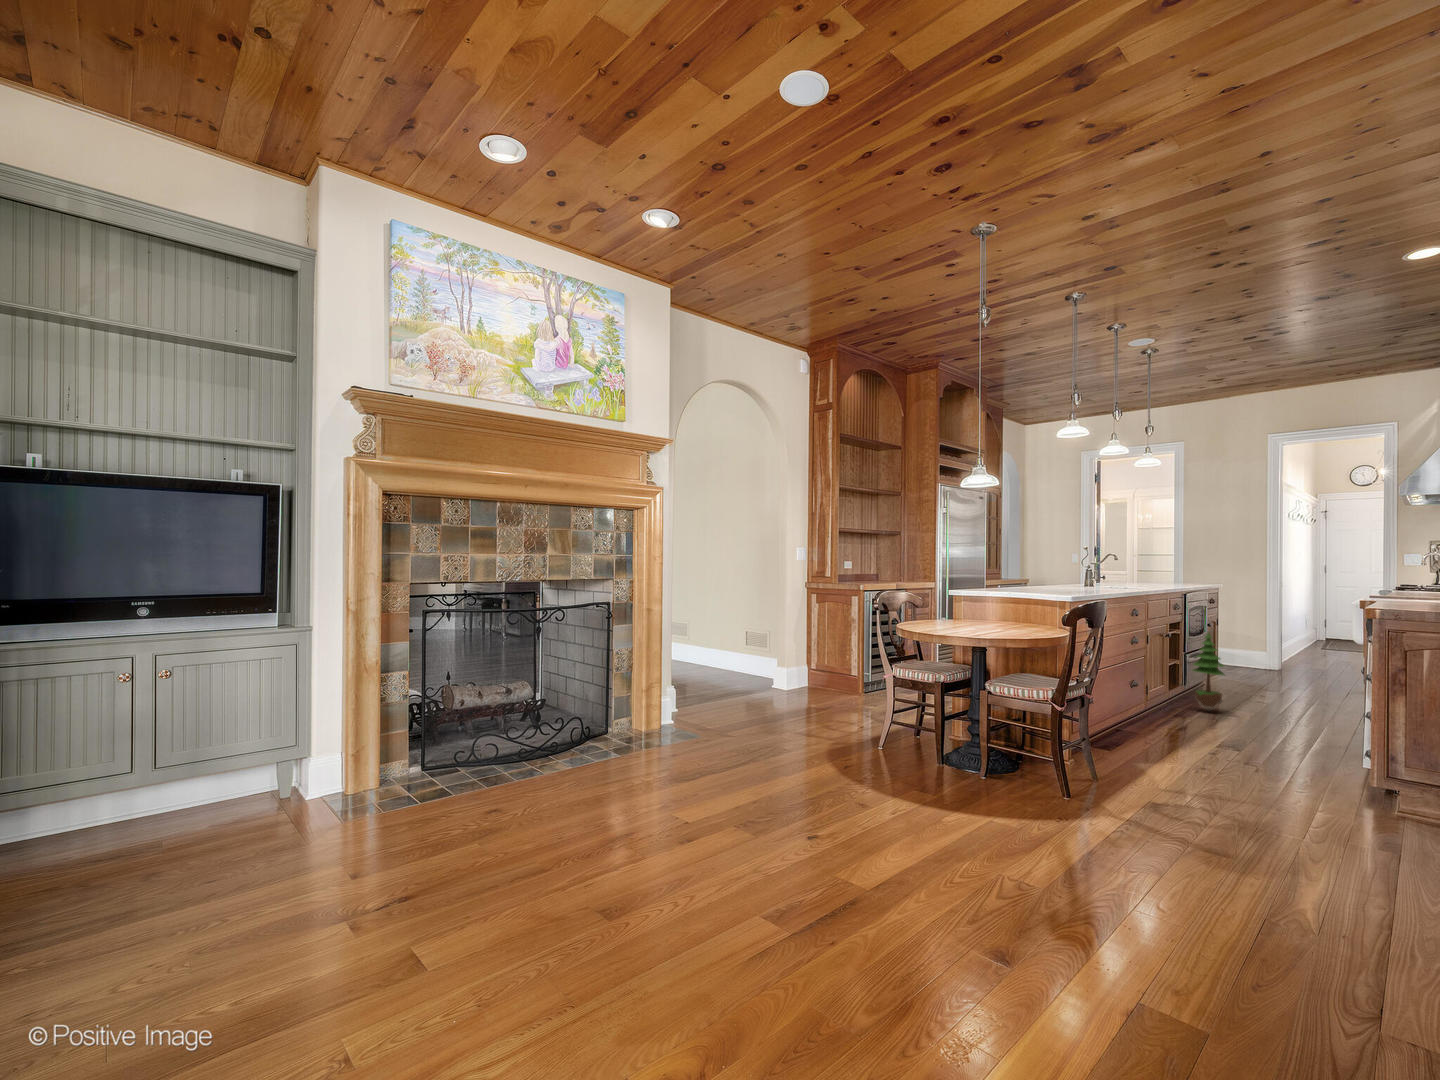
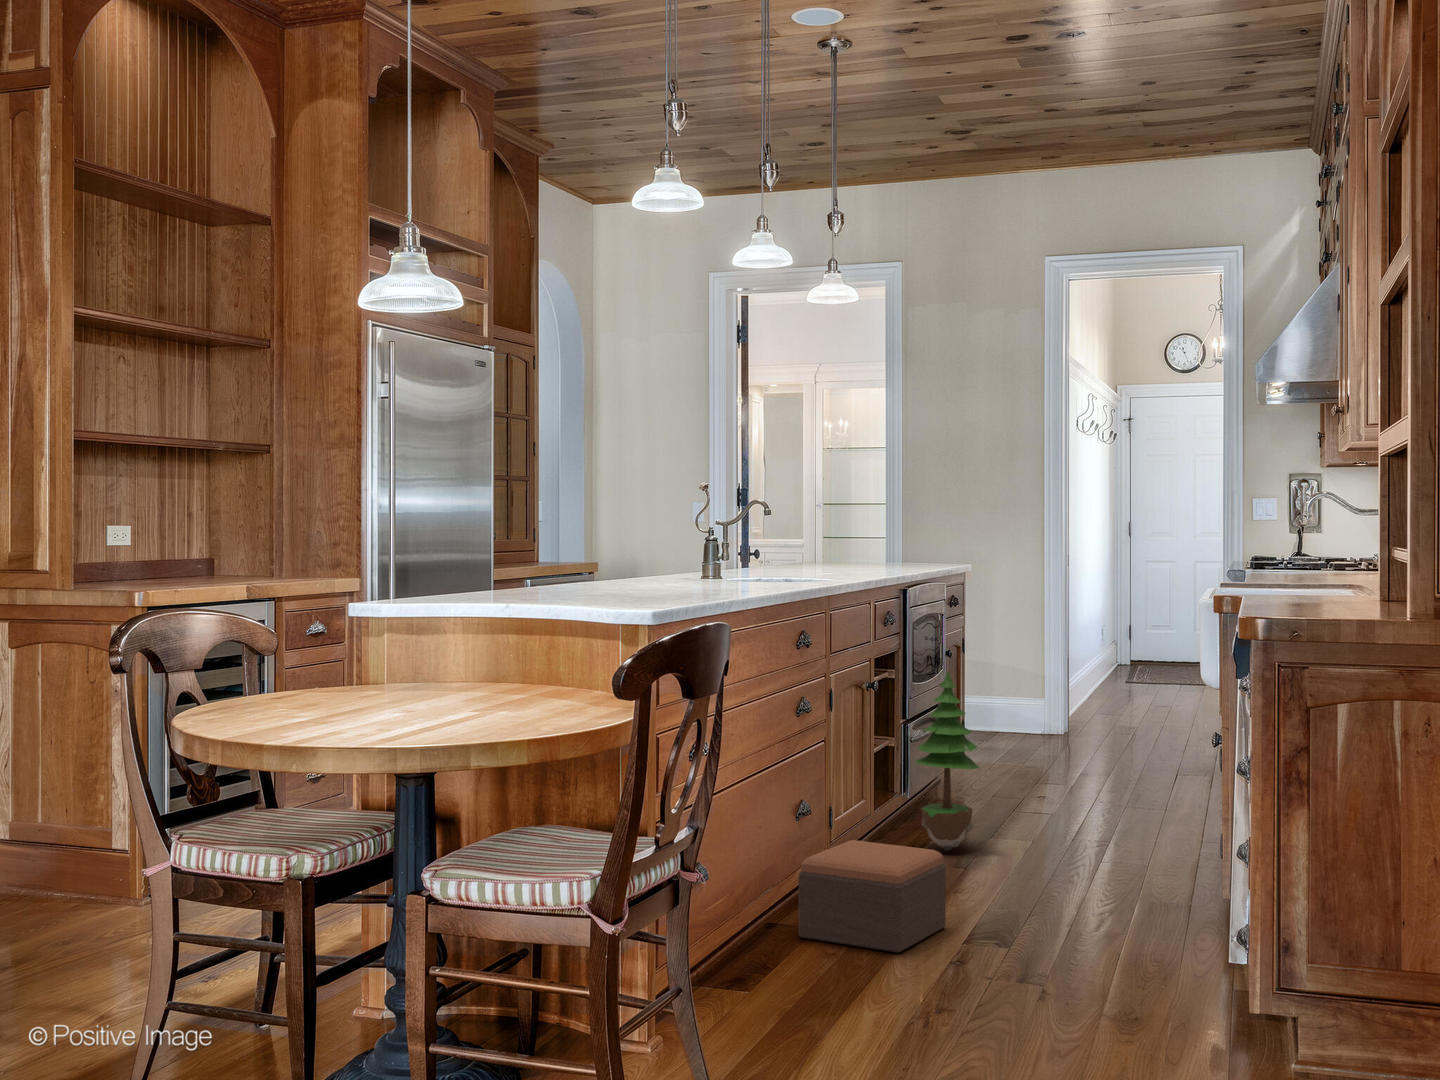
footstool: none [1134,698,1208,746] -> present [799,840,946,953]

